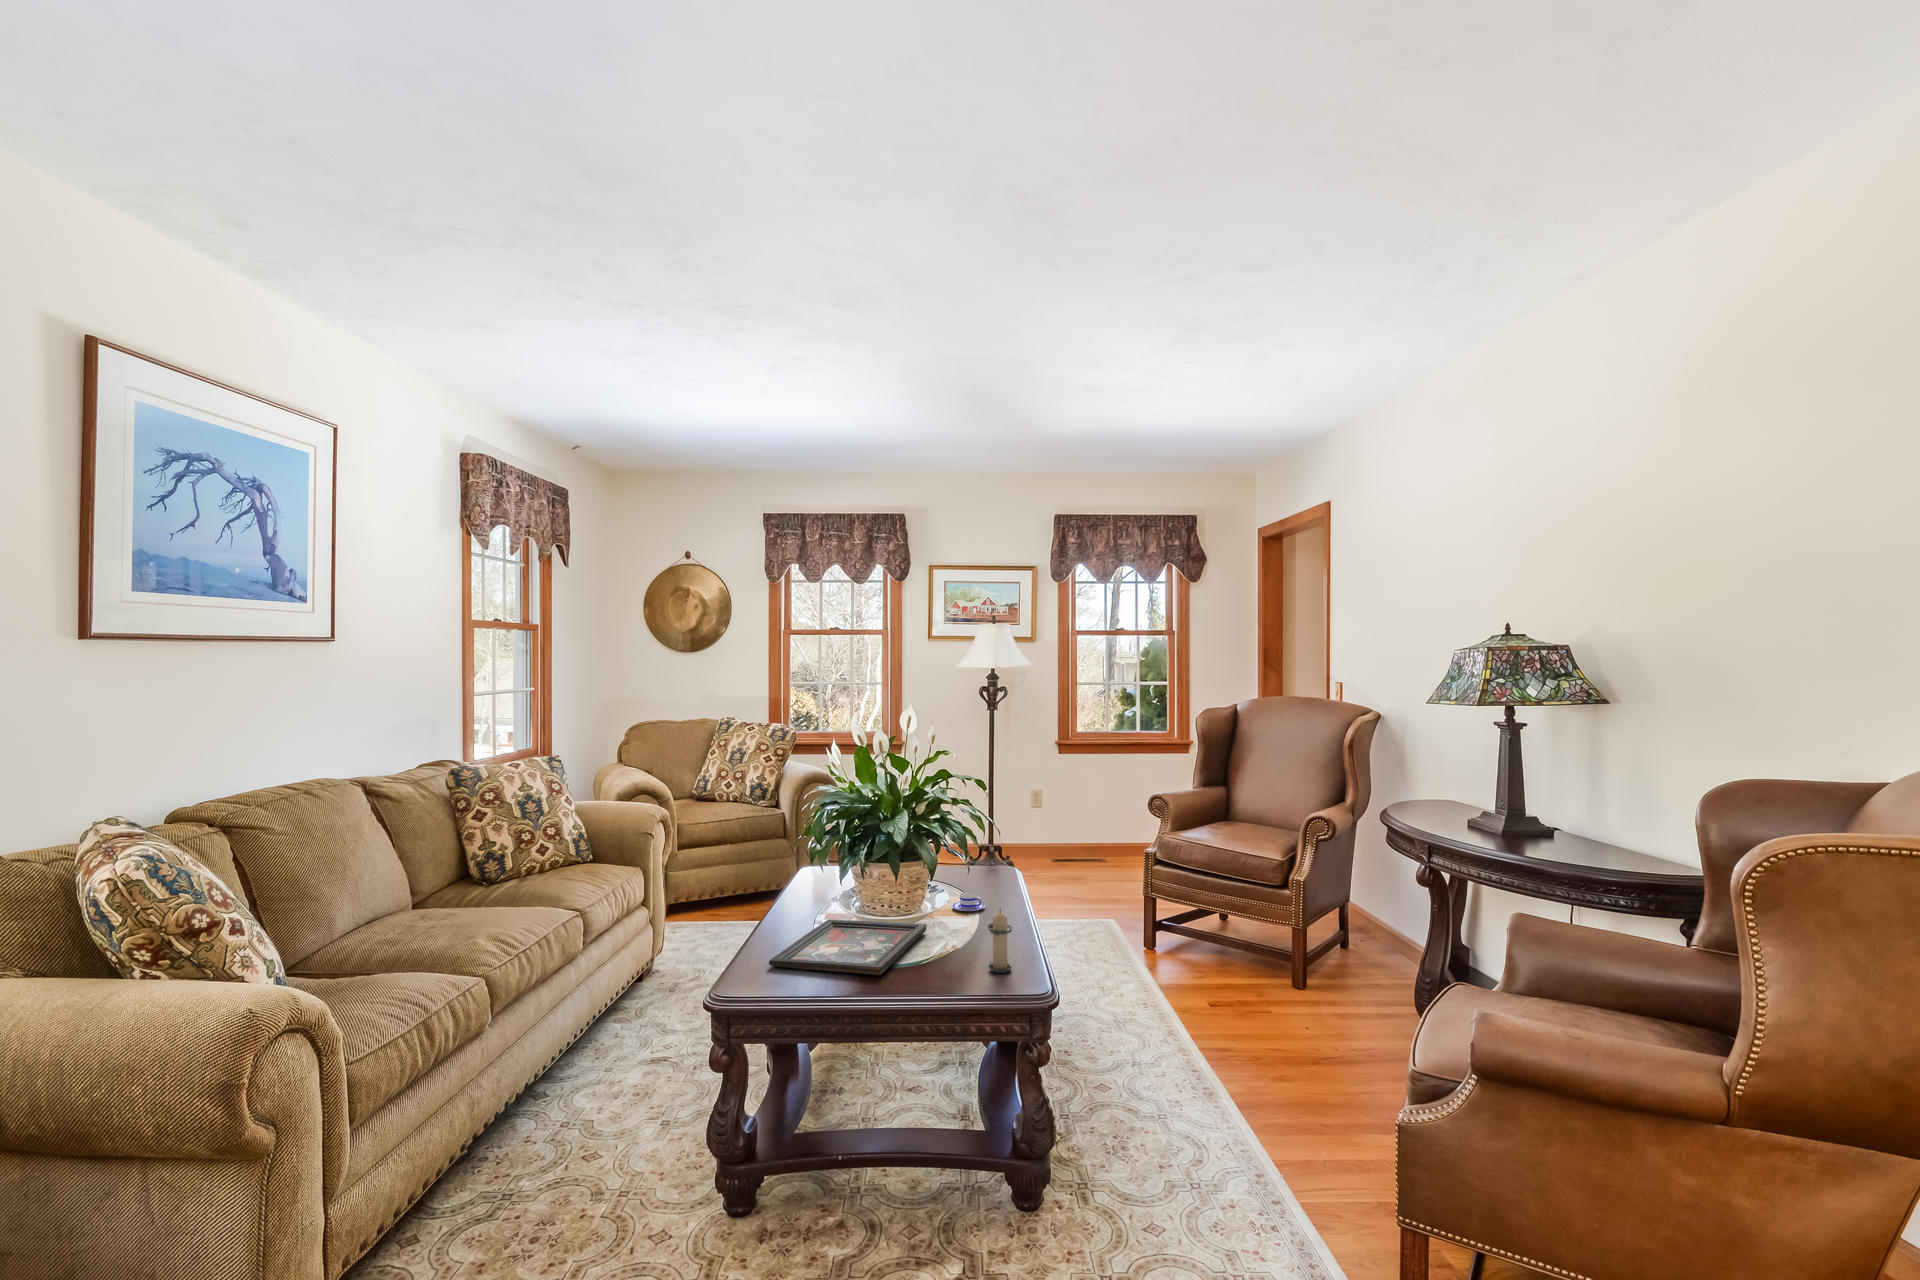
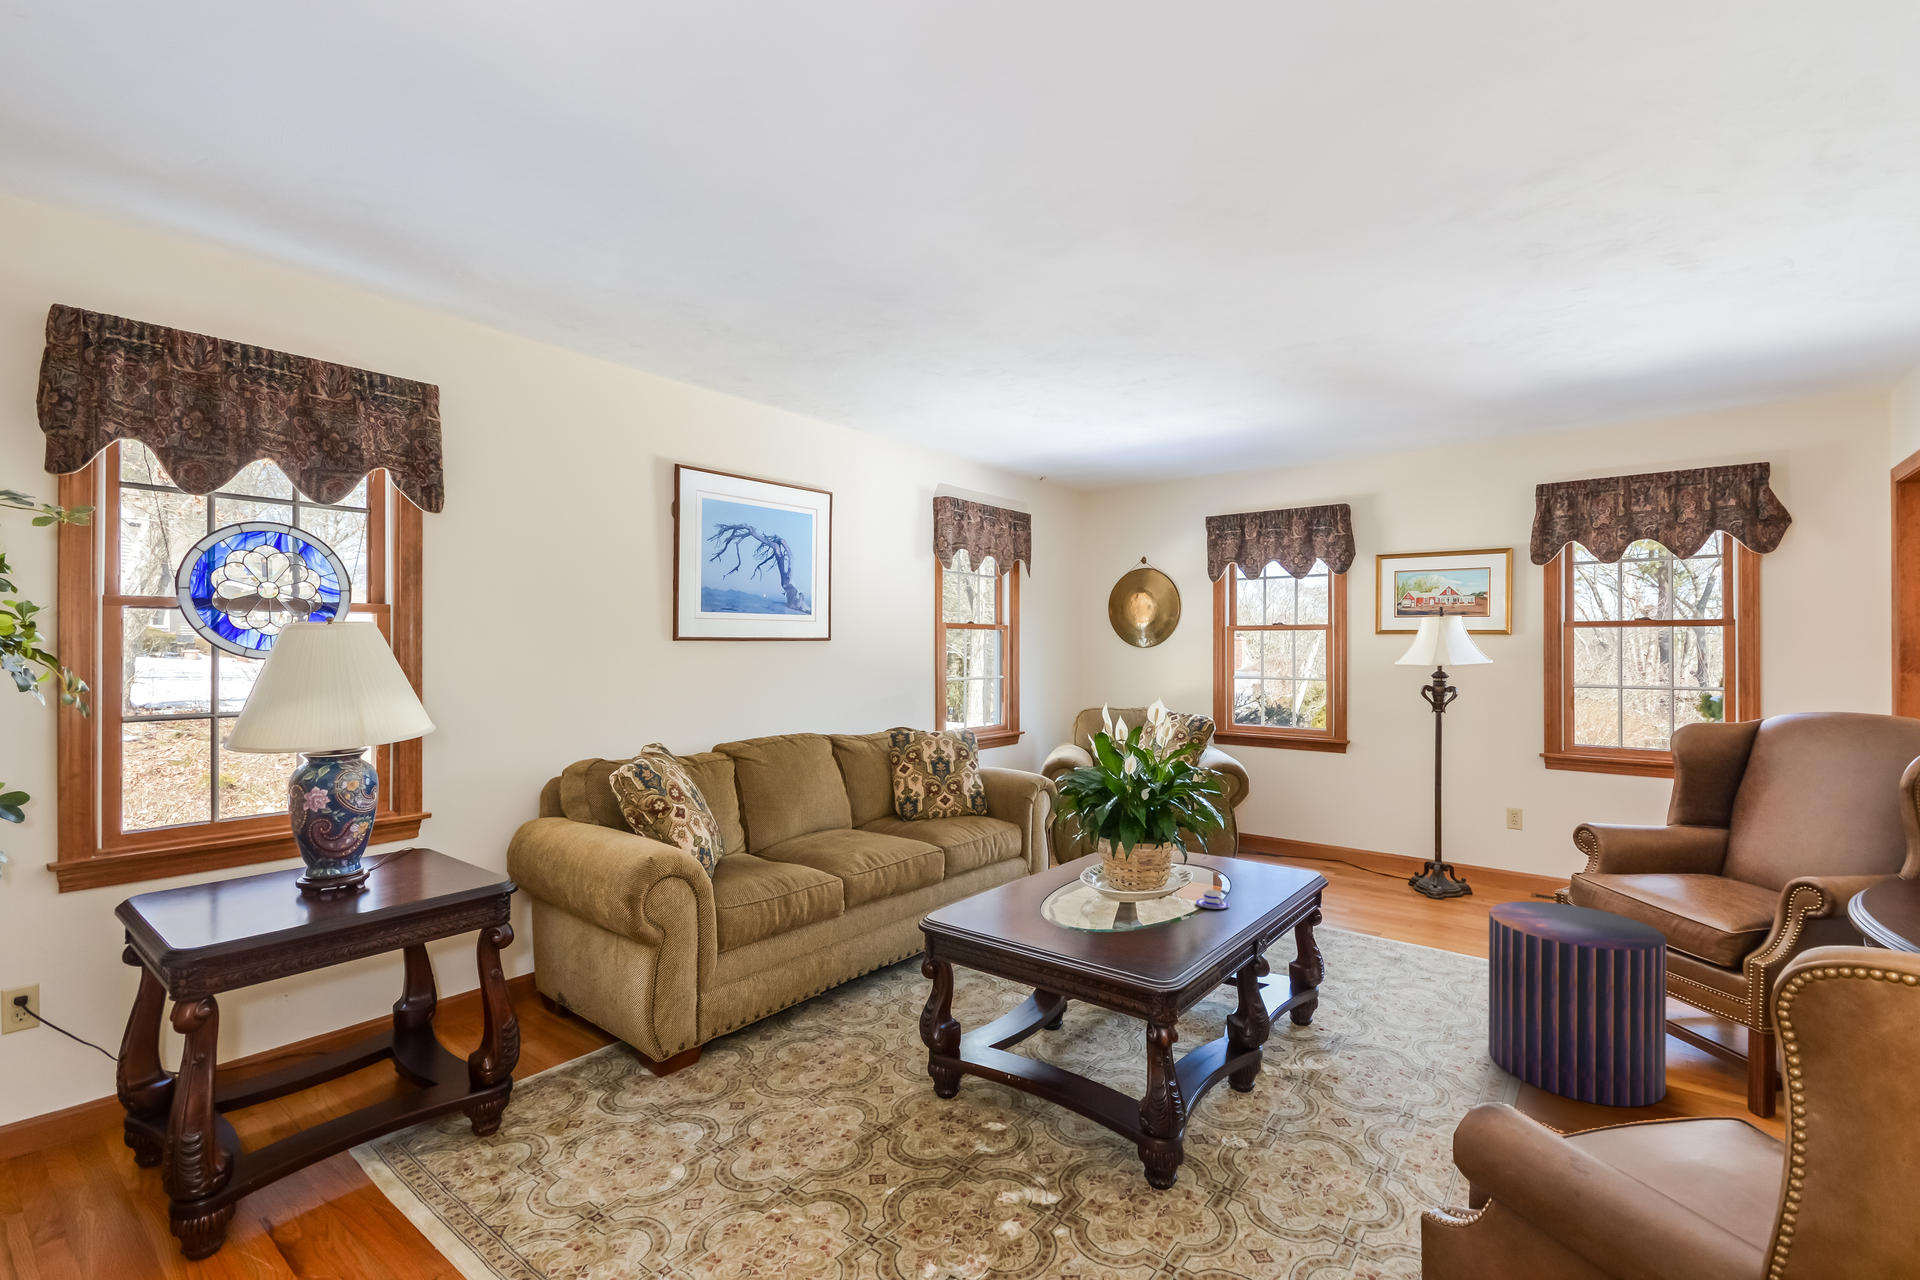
pouf: none [1135,854,1257,1009] -> present [1489,902,1666,1107]
candle: present [988,909,1012,973] -> none [1144,902,1173,963]
decorative tray: present [769,920,927,975] -> none [992,889,1144,937]

